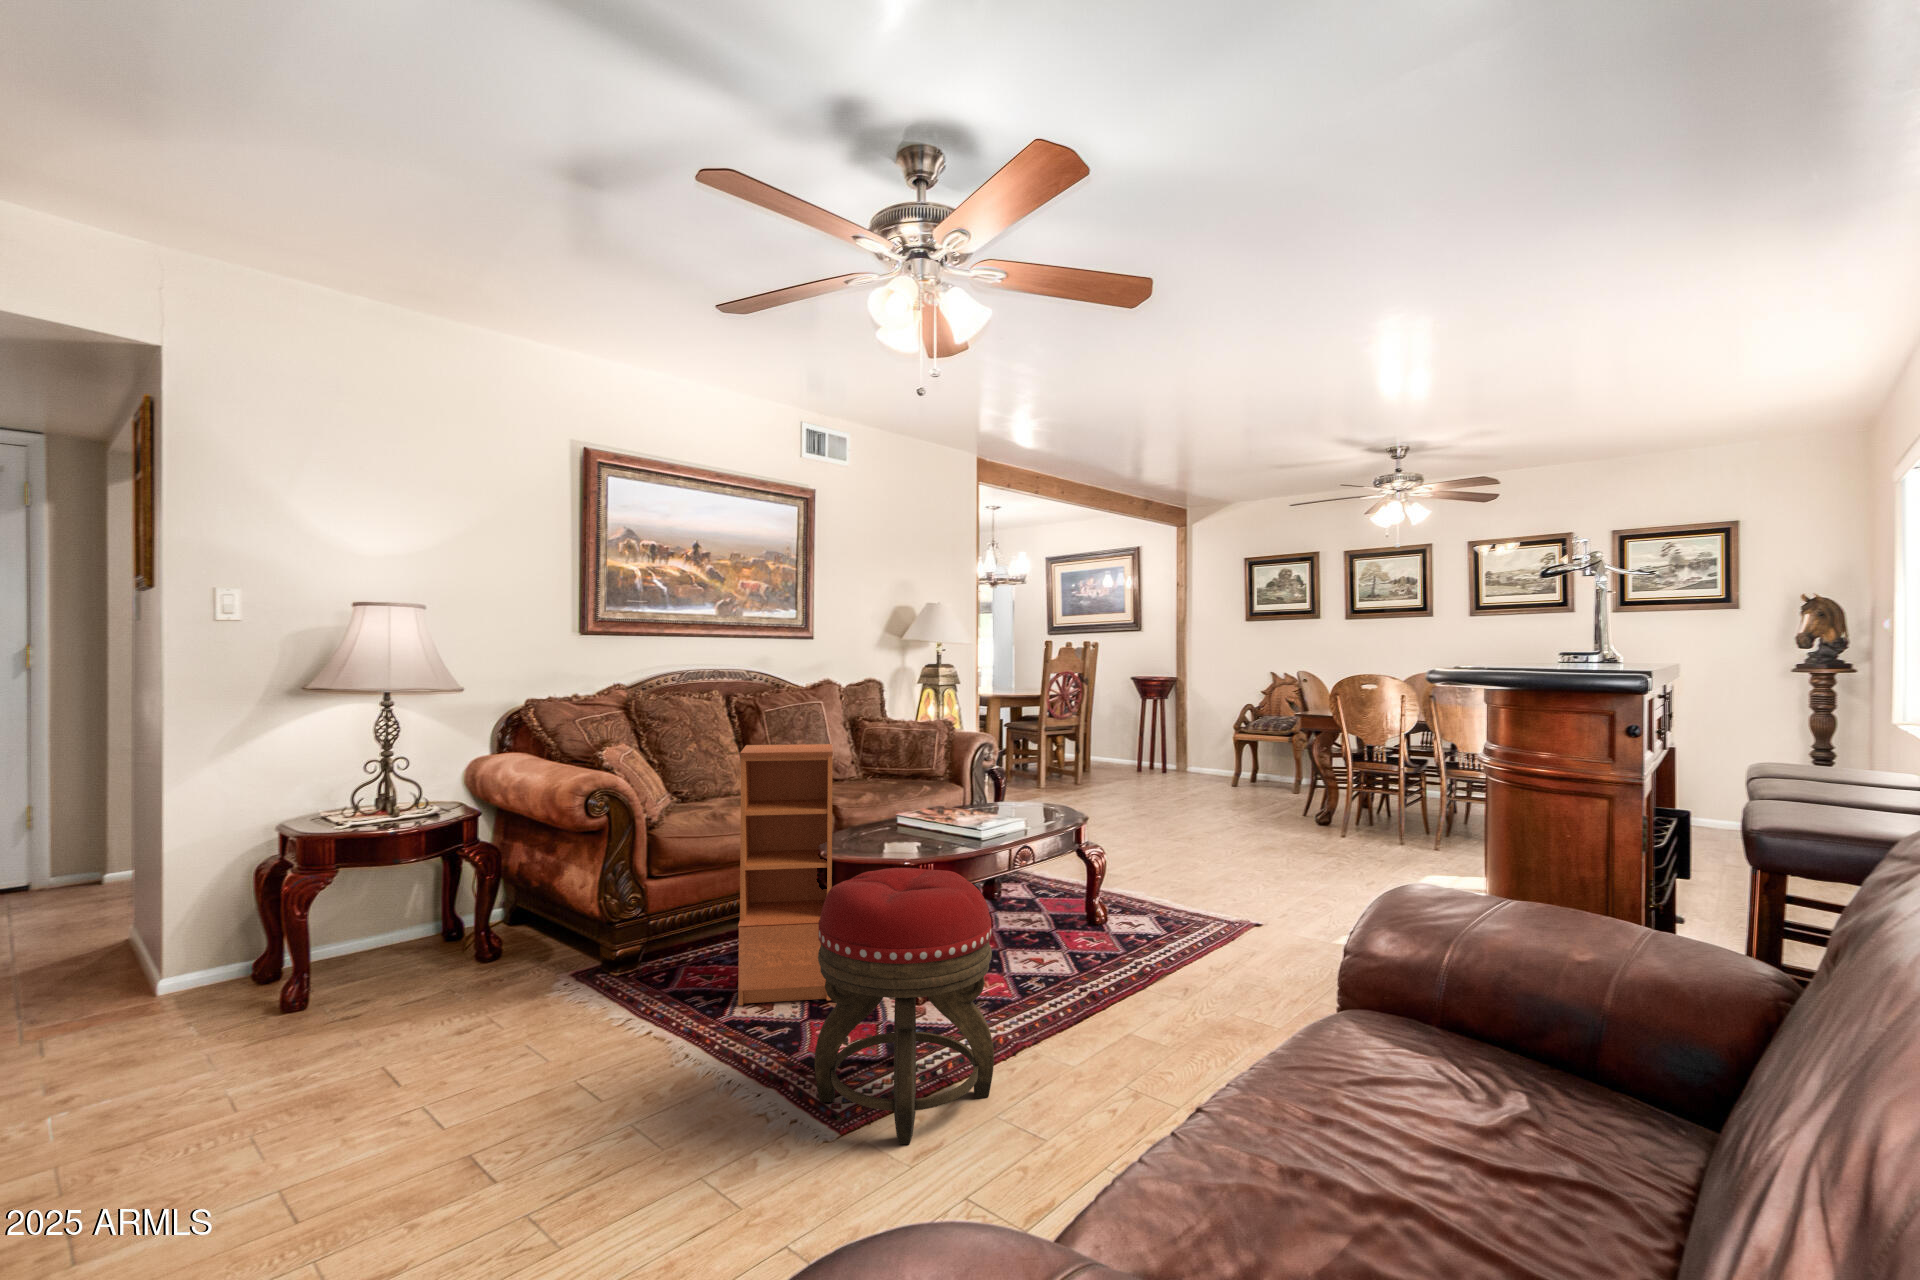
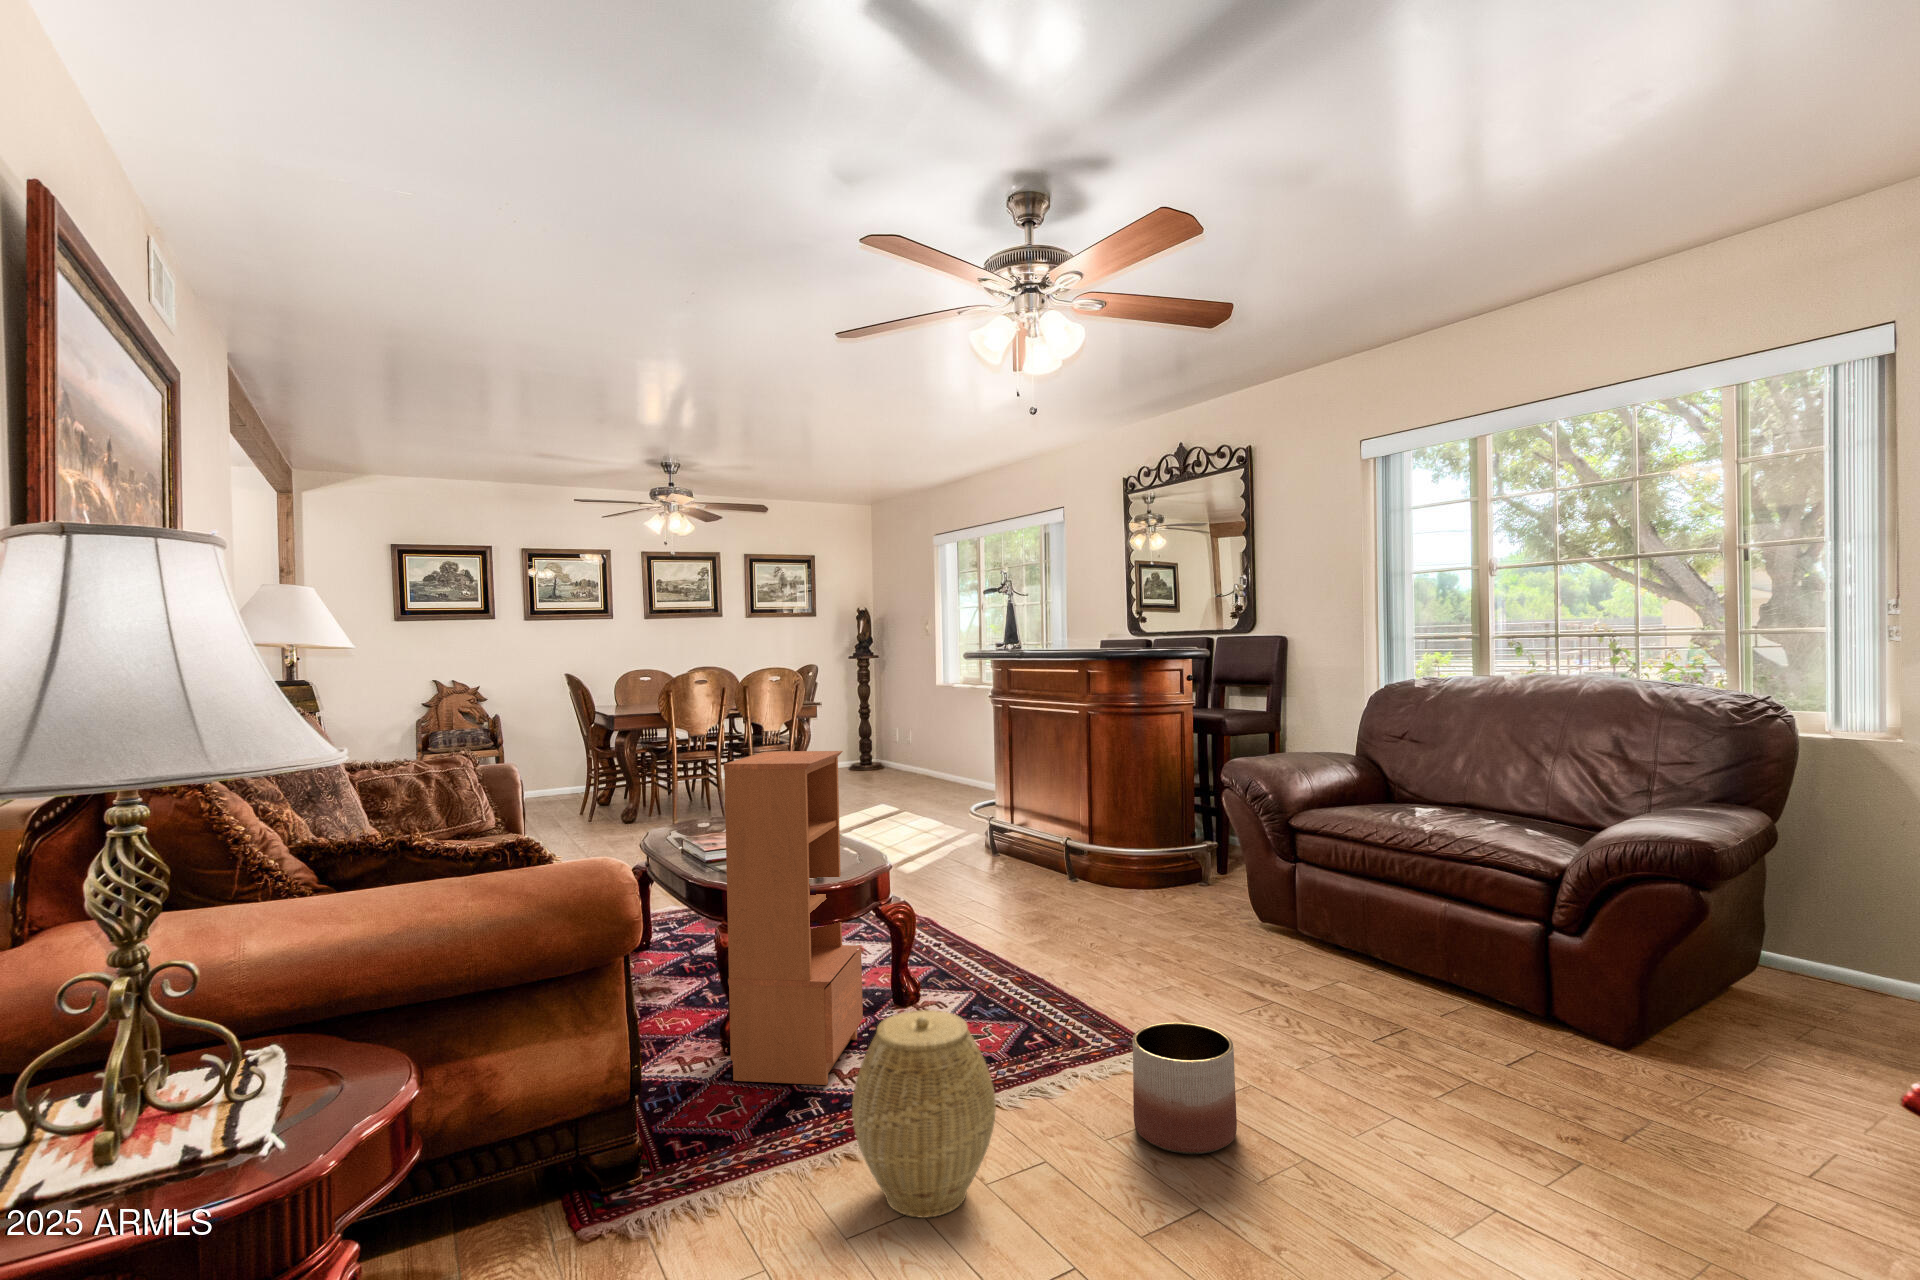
footstool: present [815,868,994,1144] -> none [1014,823,1173,1051]
woven basket: none [502,934,616,1081] -> present [852,1010,996,1218]
planter: none [578,1054,686,1195] -> present [1133,1022,1237,1154]

